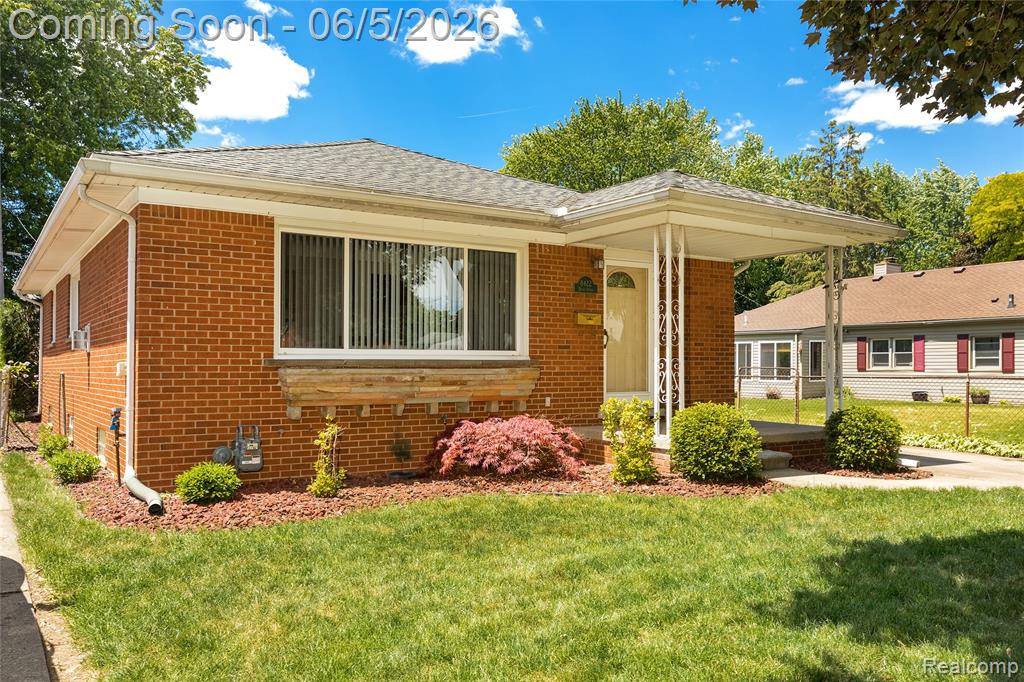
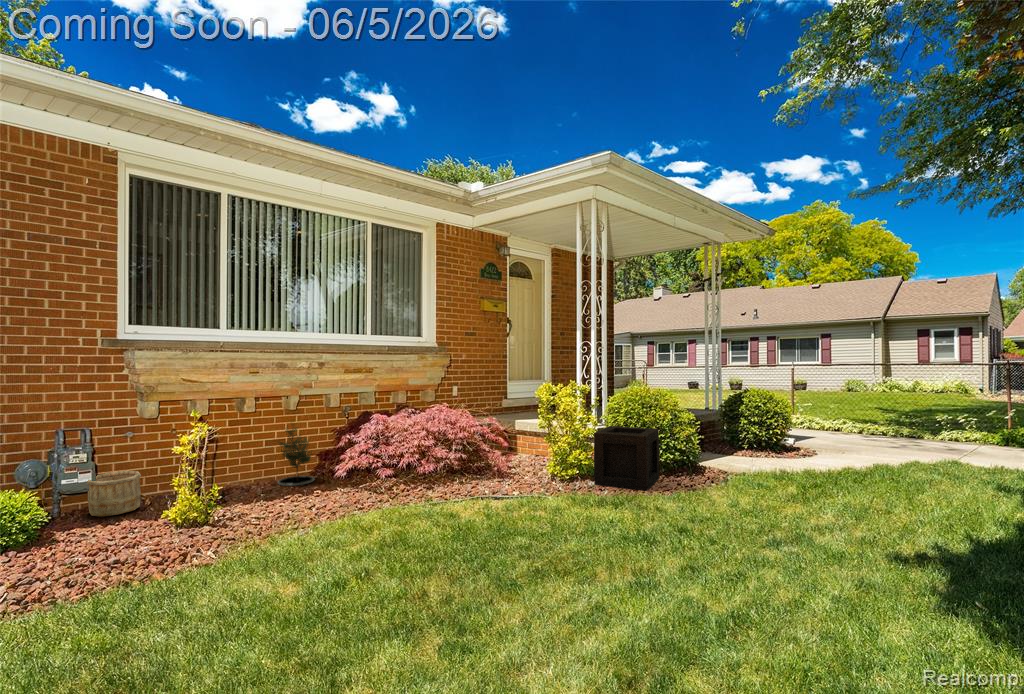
wooden crate: none [648,438,714,496] -> present [594,426,659,490]
wooden bucket: none [258,457,292,488] -> present [87,471,141,516]

